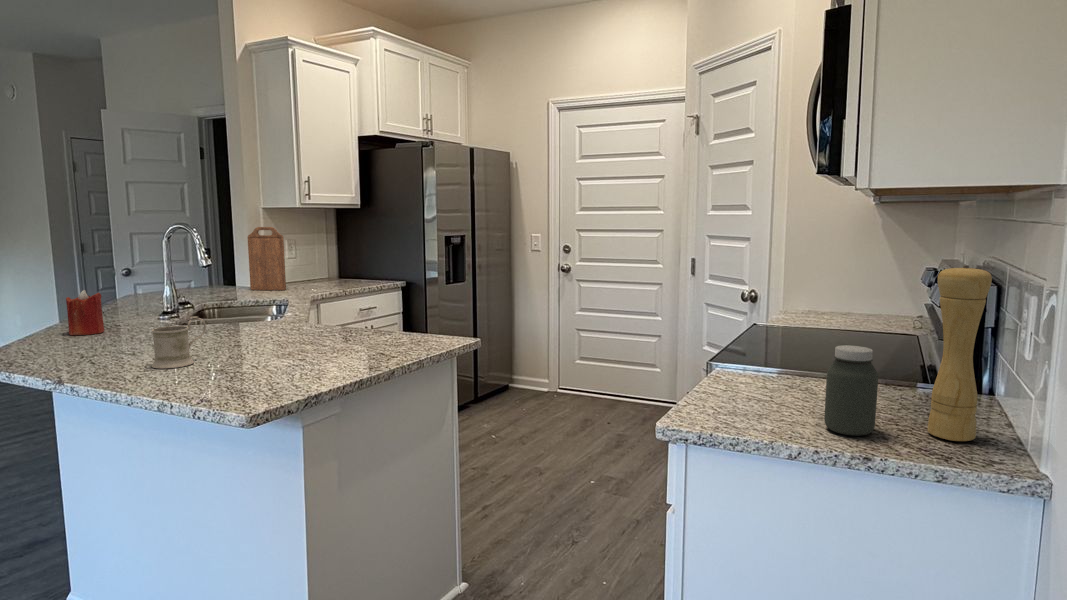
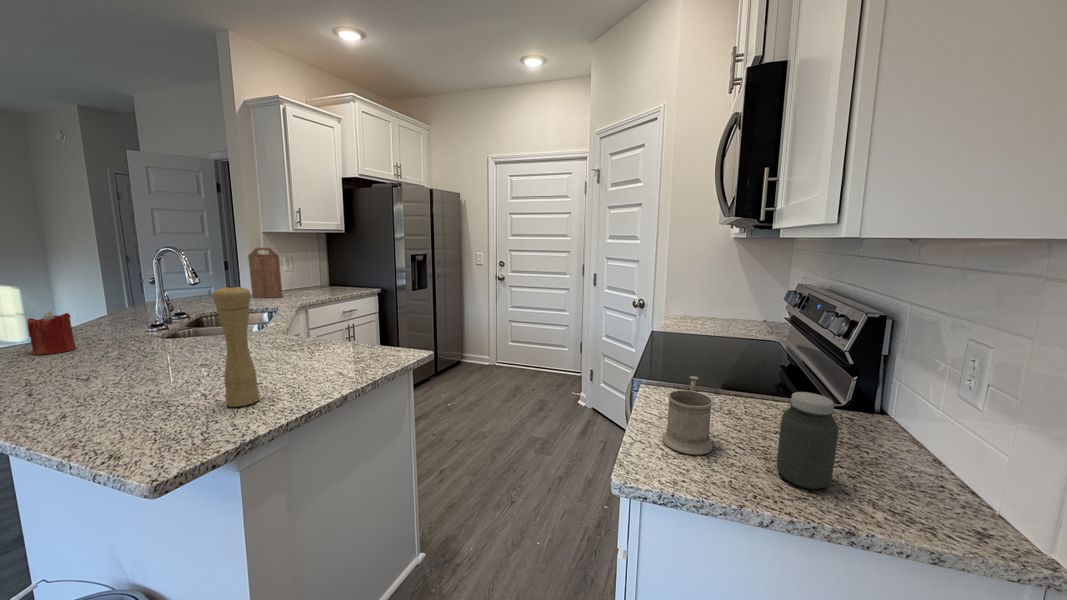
pepper mill: present [928,265,992,441] -> present [212,285,259,407]
mug: present [152,317,206,369] -> present [662,376,713,455]

